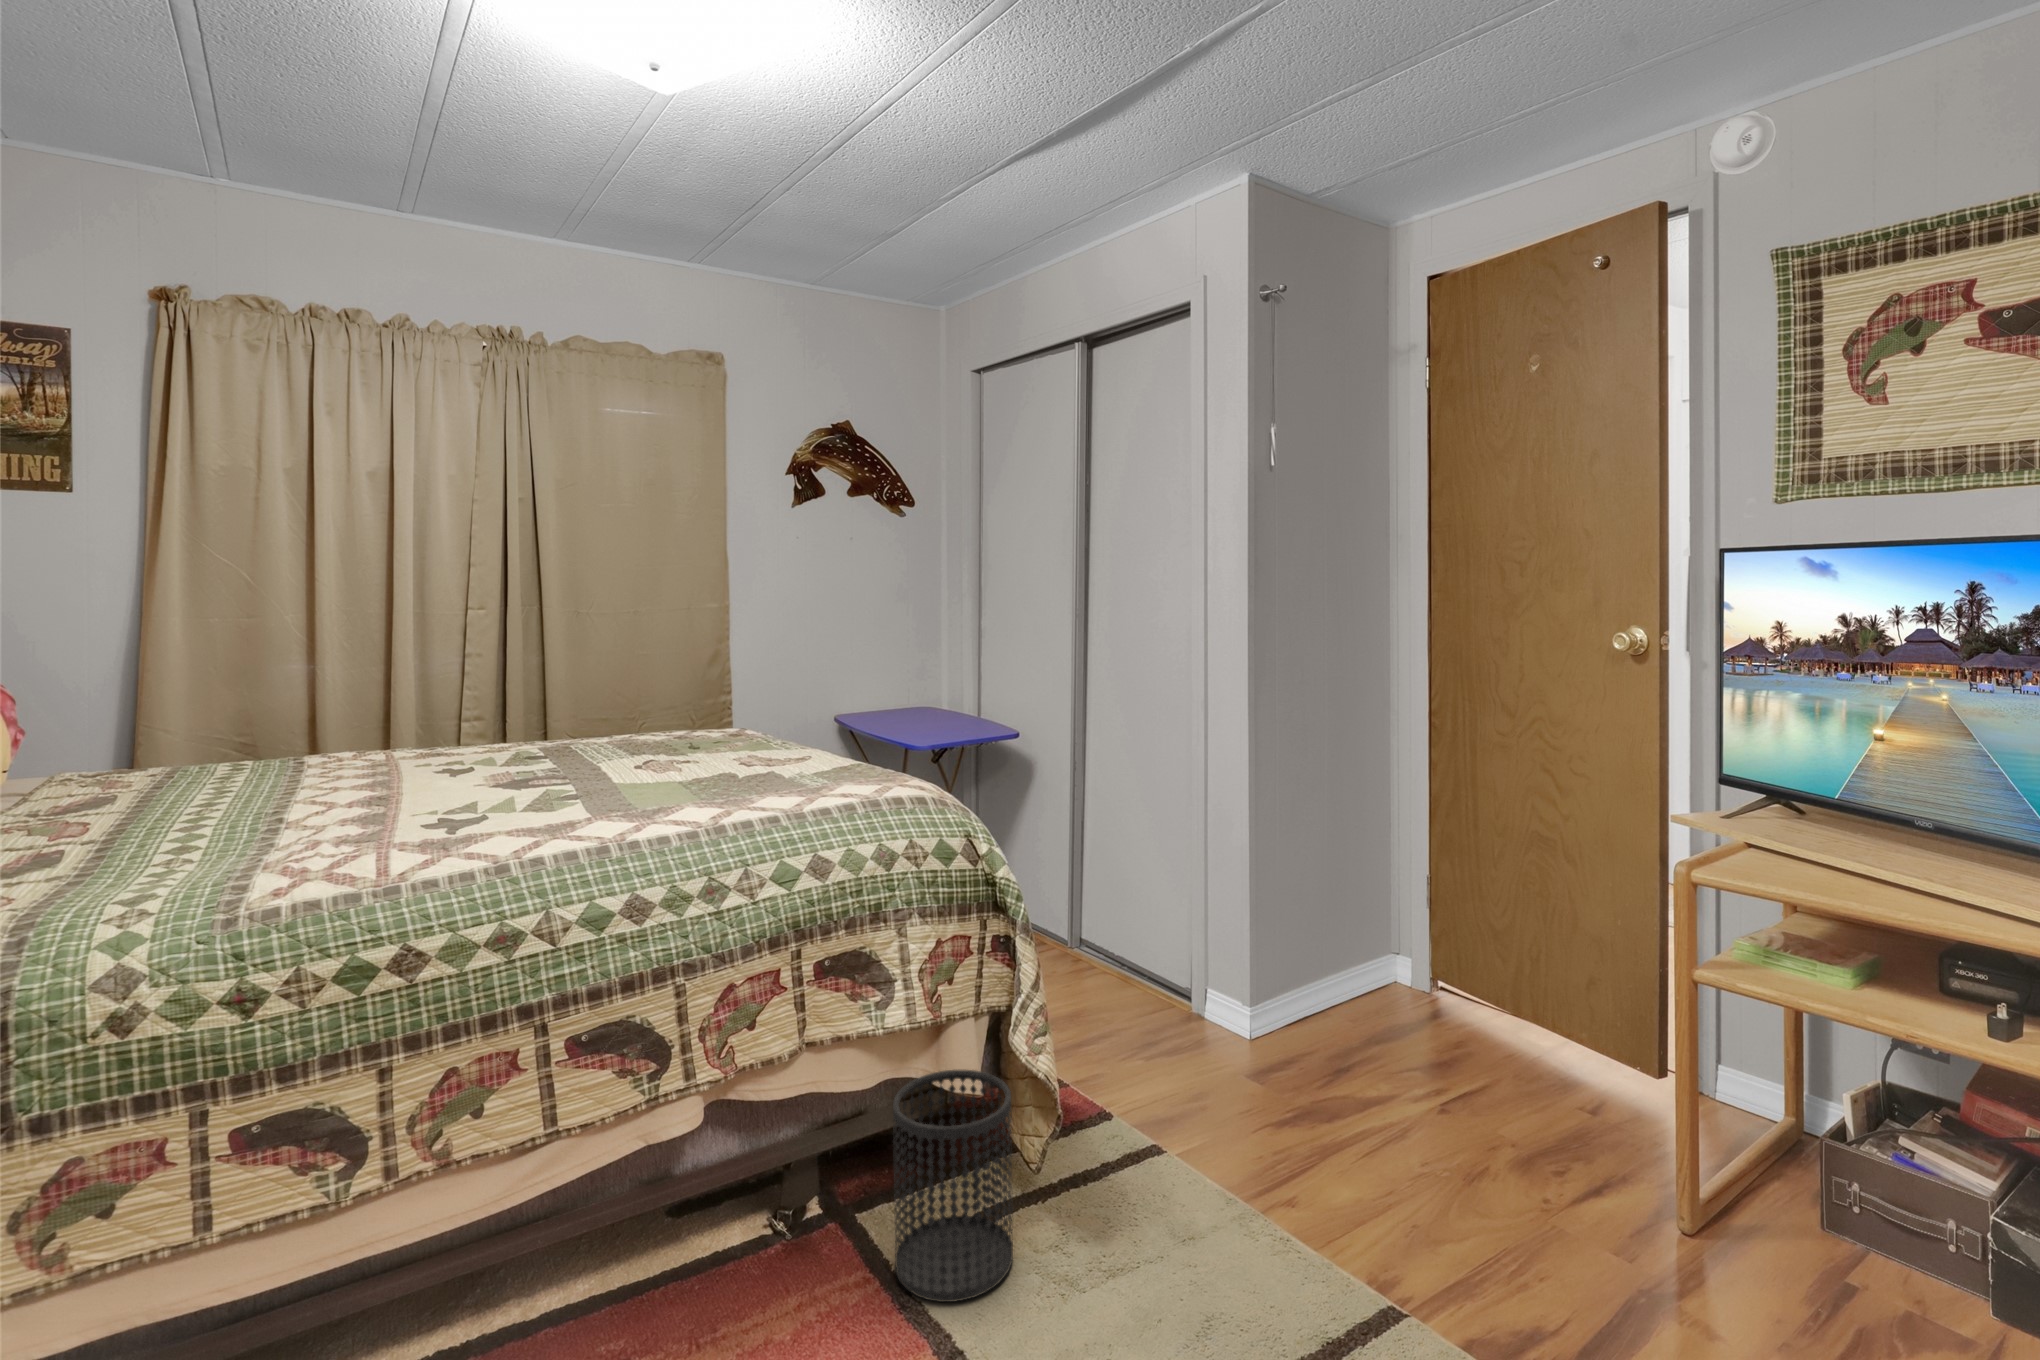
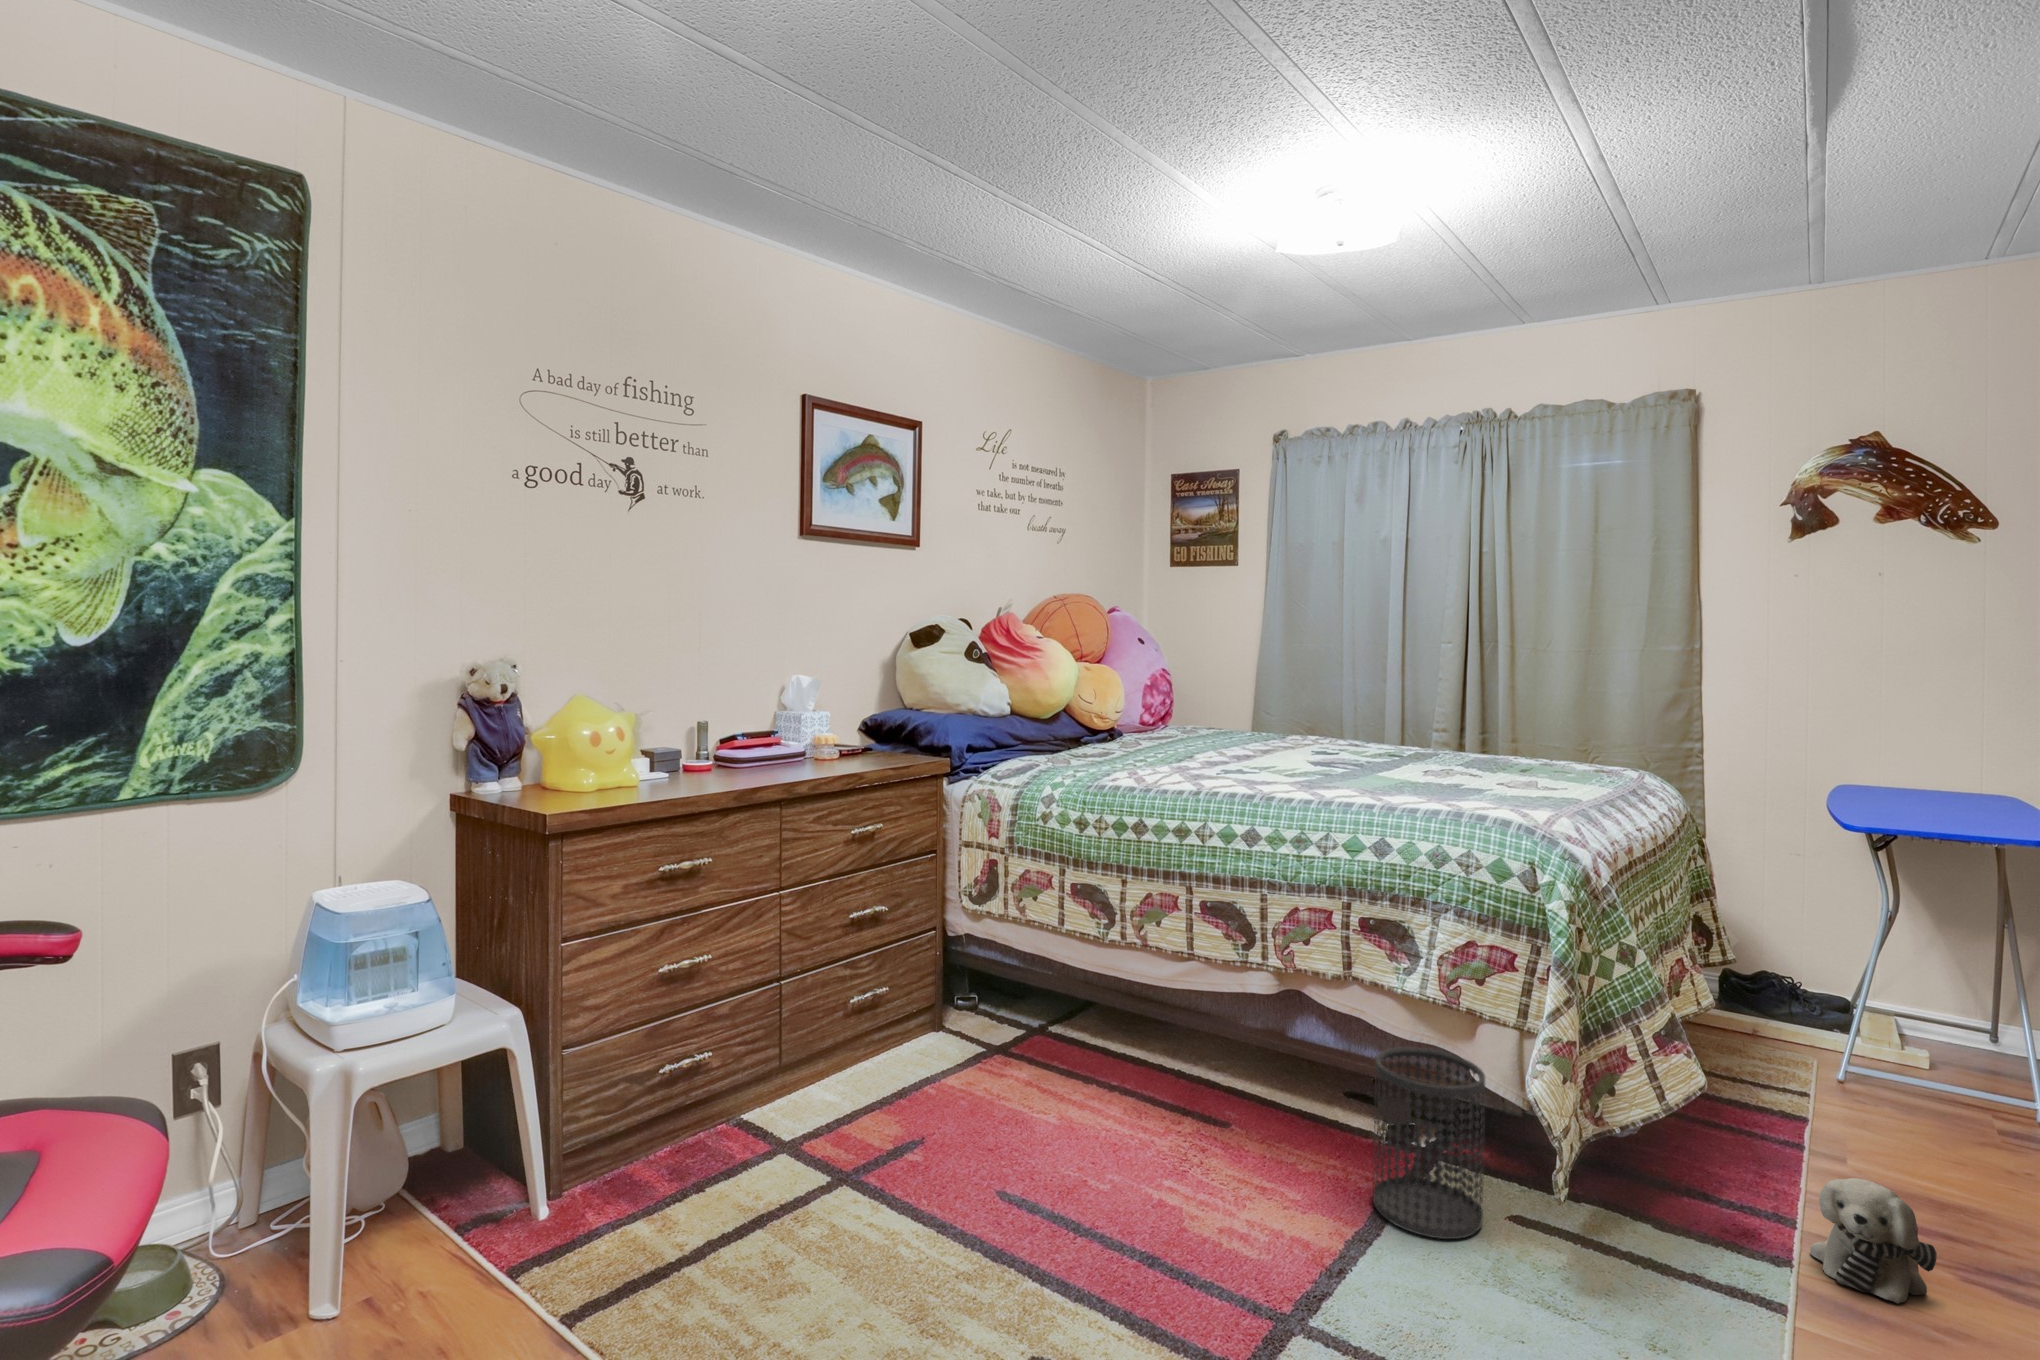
plush toy: none [1107,1006,1182,1094] -> present [1810,1178,1937,1303]

